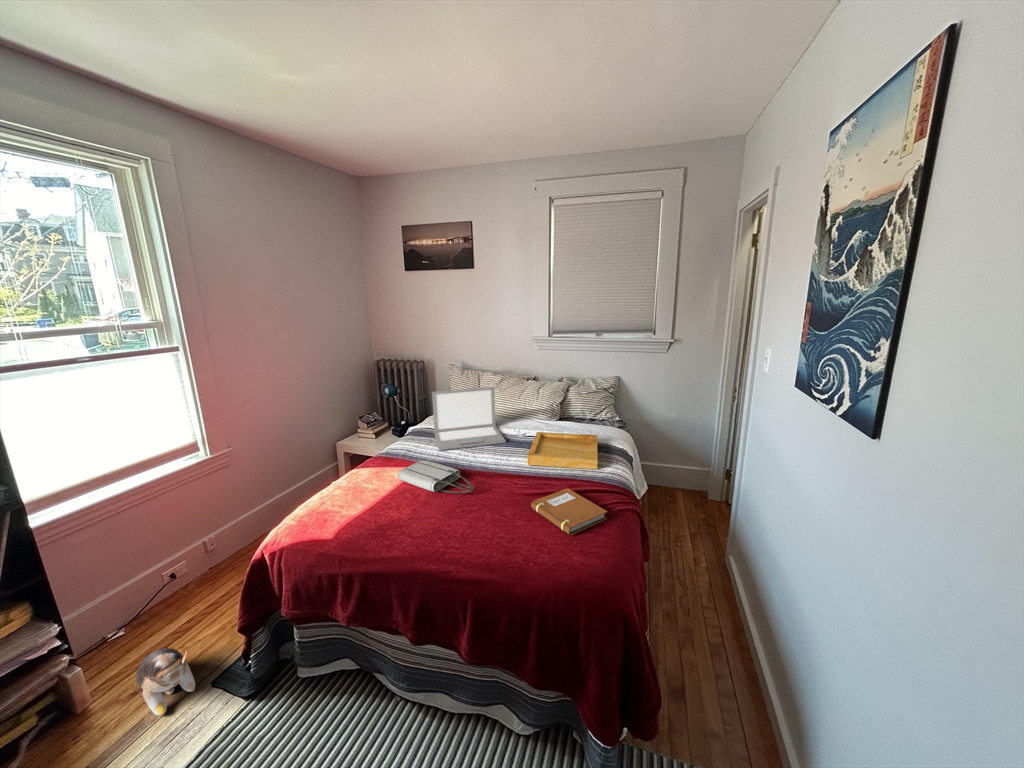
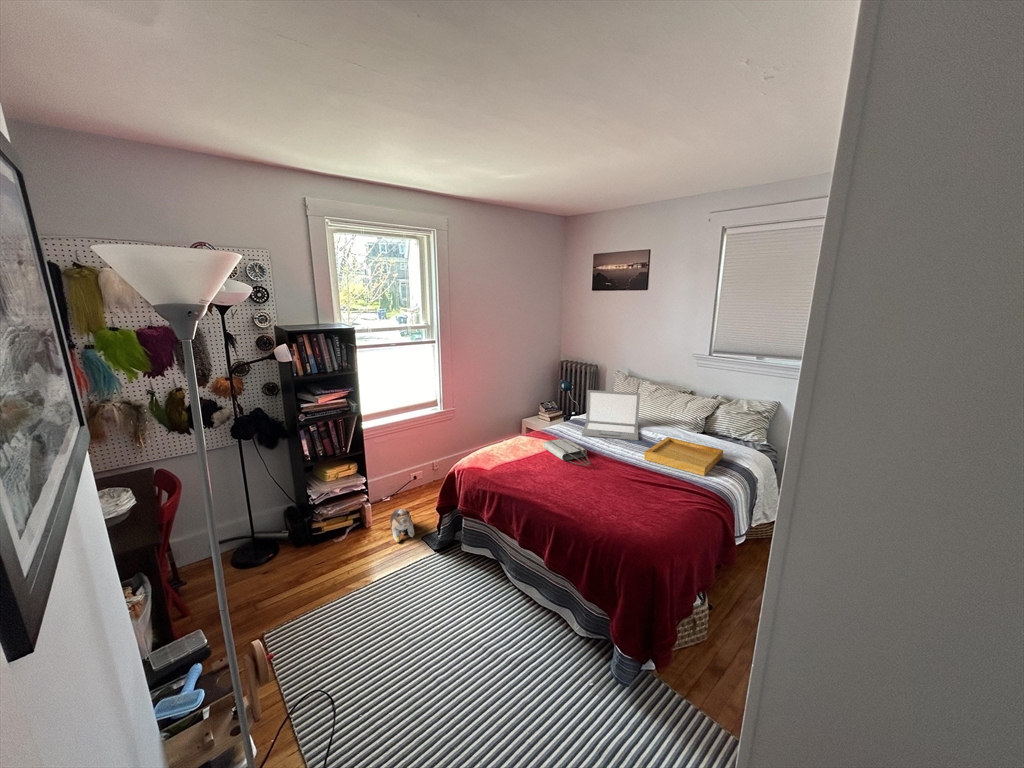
notebook: present [531,488,607,535] -> none [625,481,683,511]

